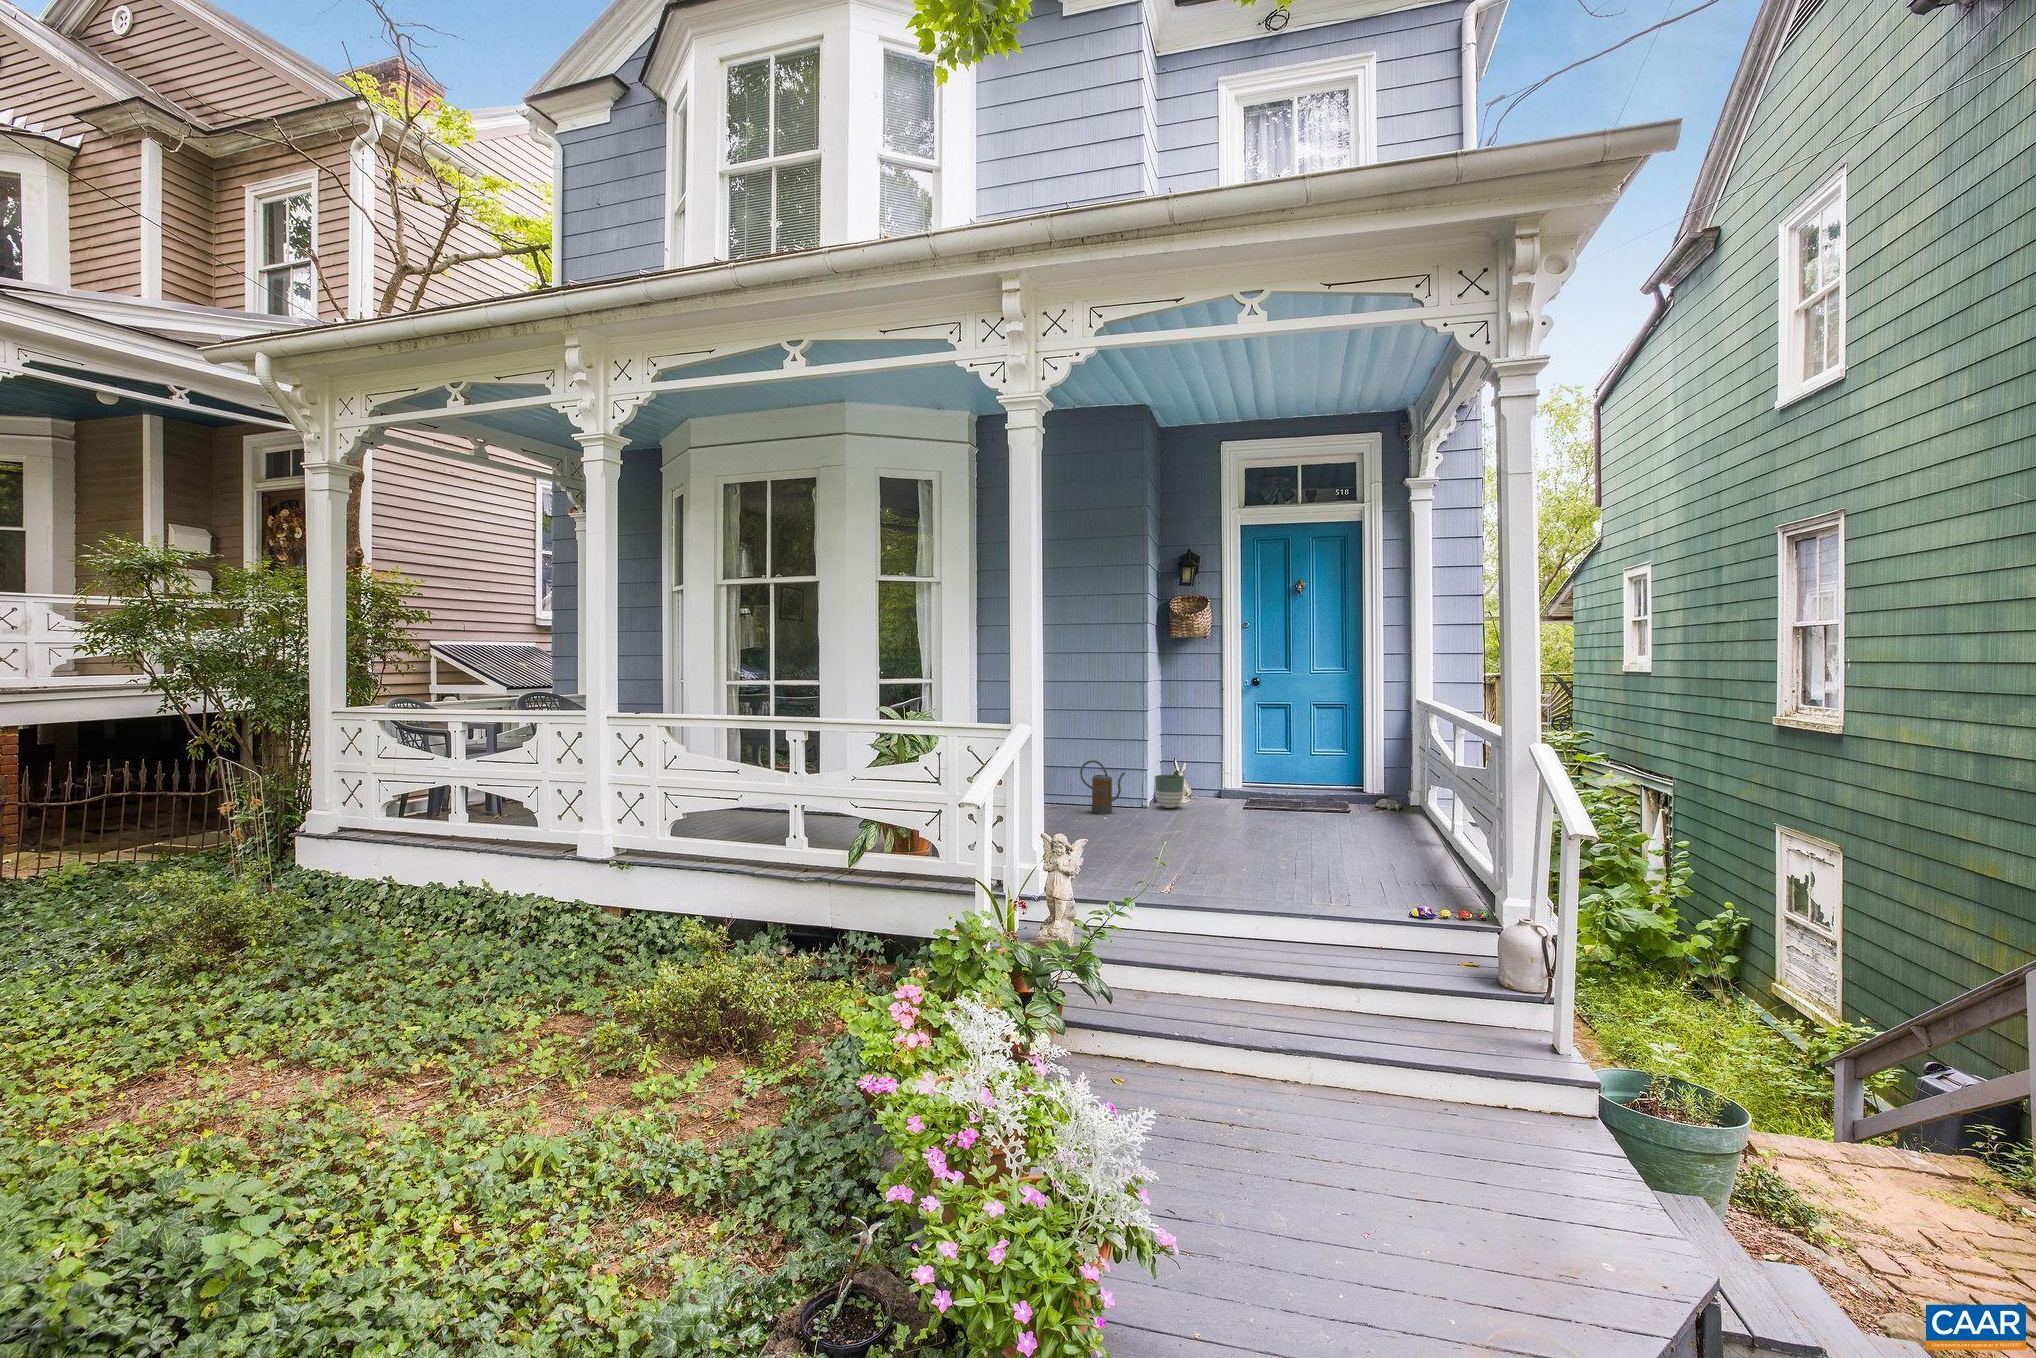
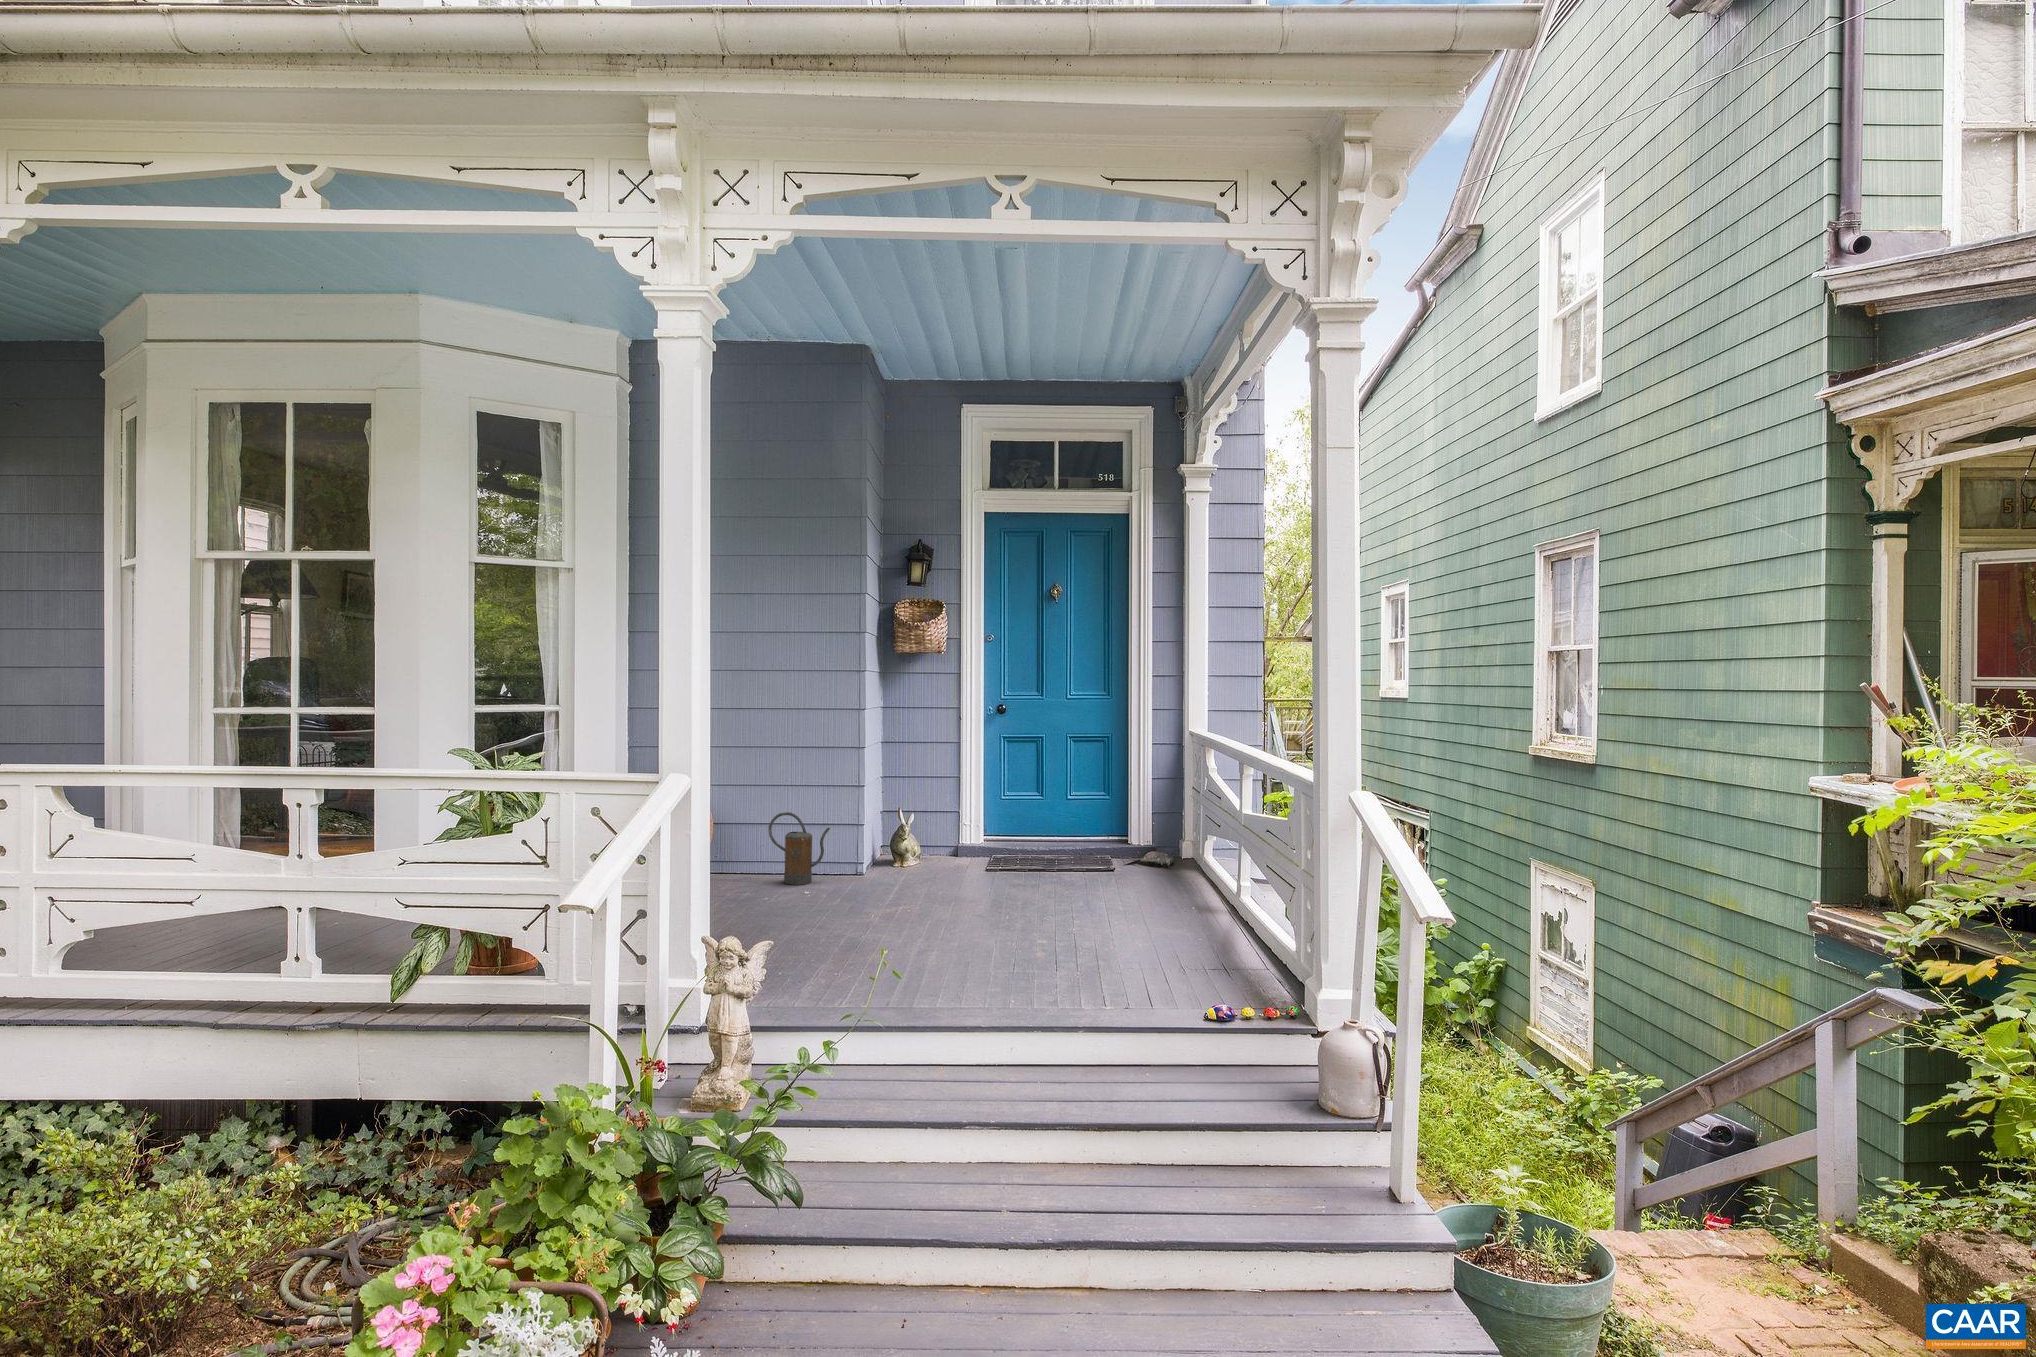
planter: present [1155,775,1184,808] -> none [870,828,907,872]

